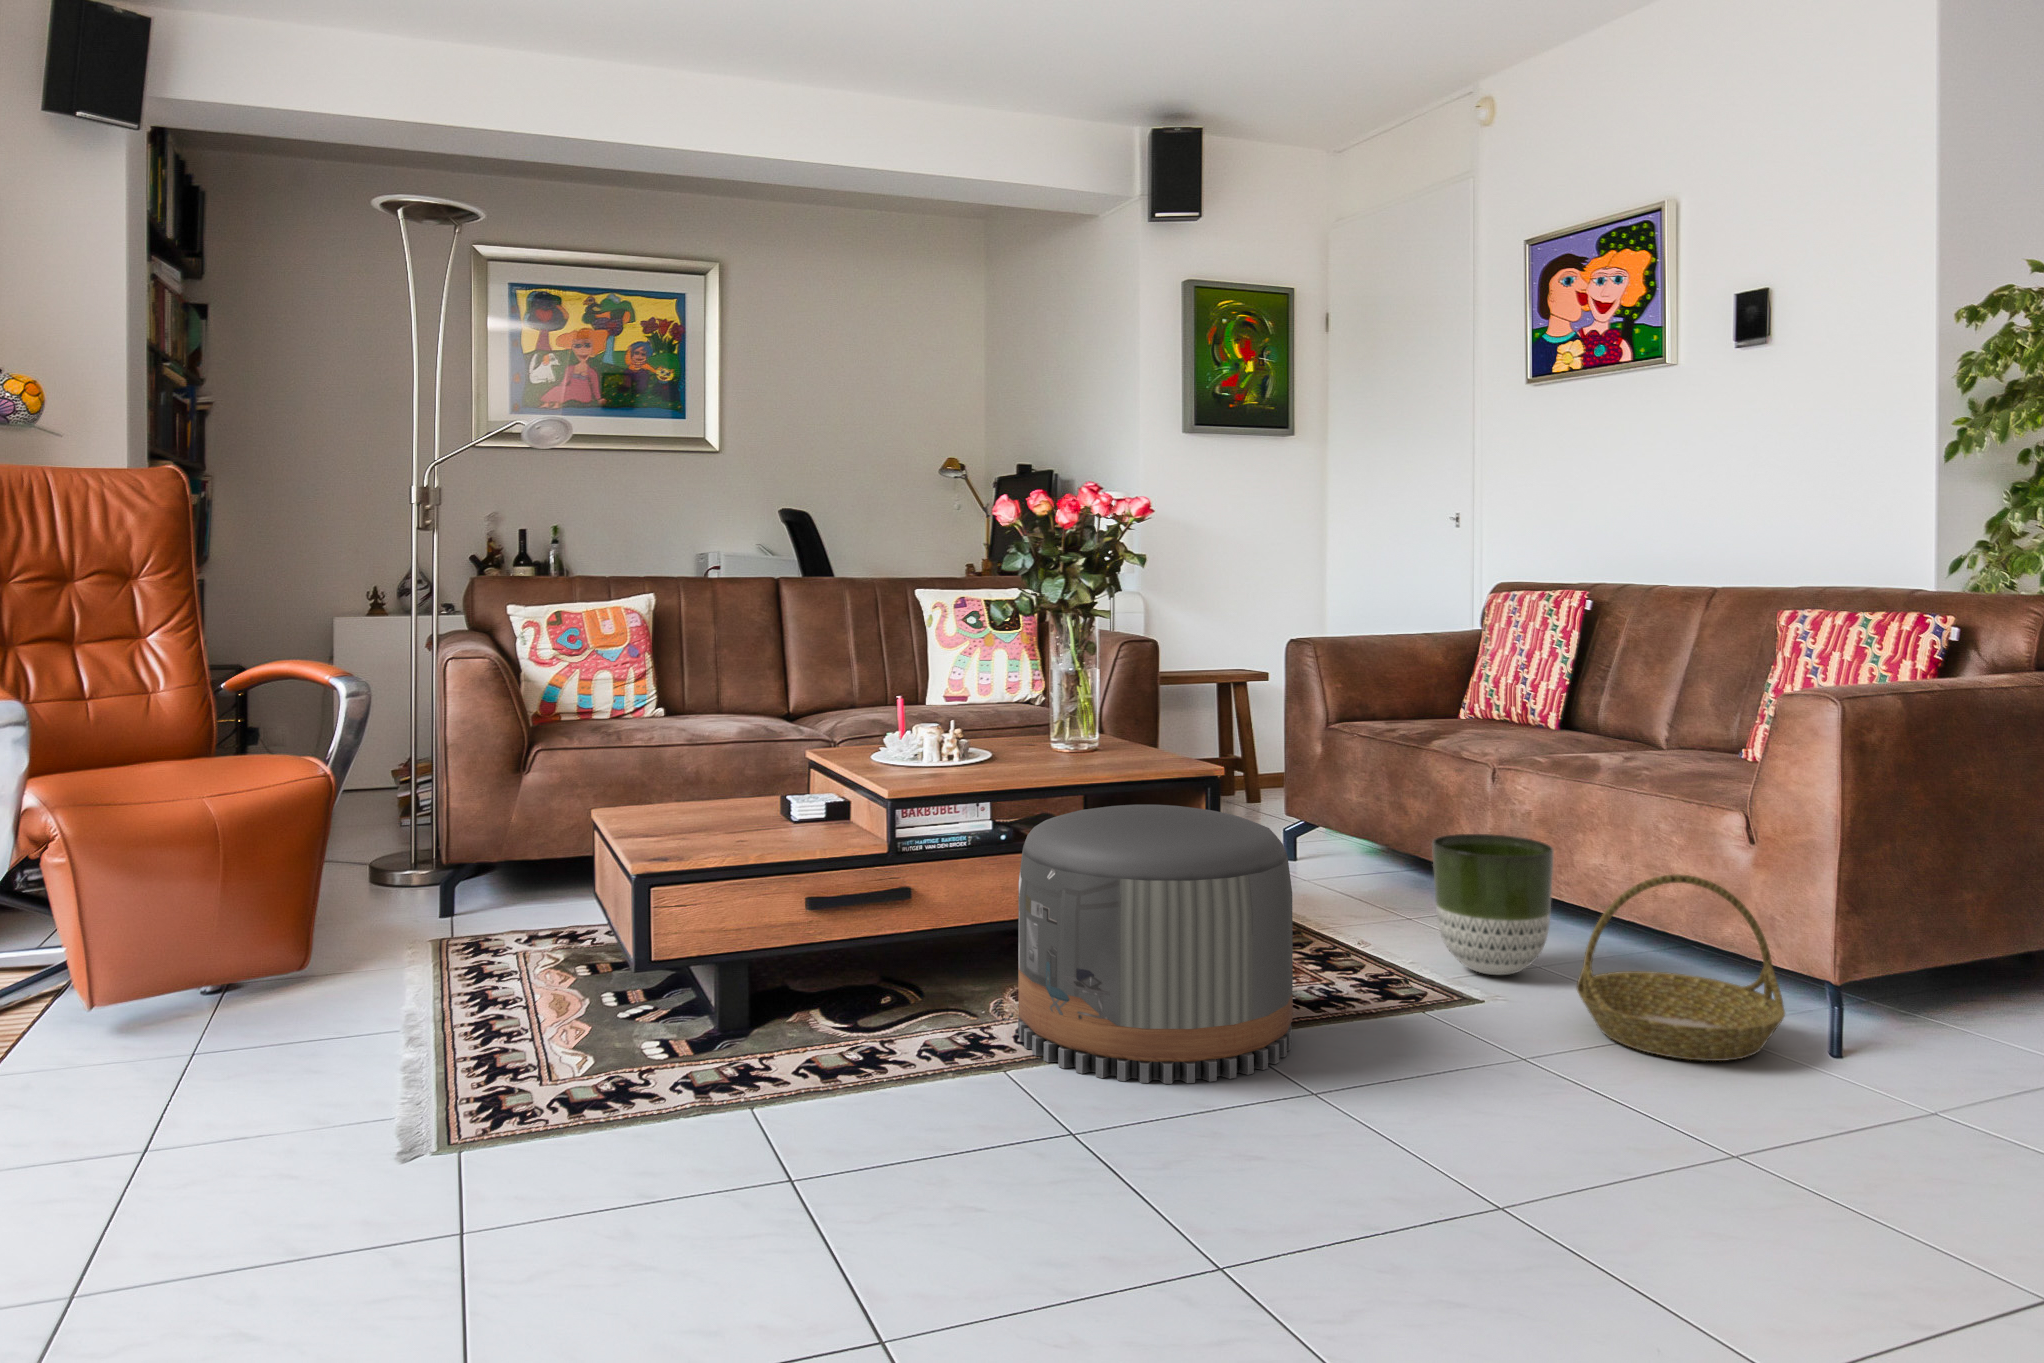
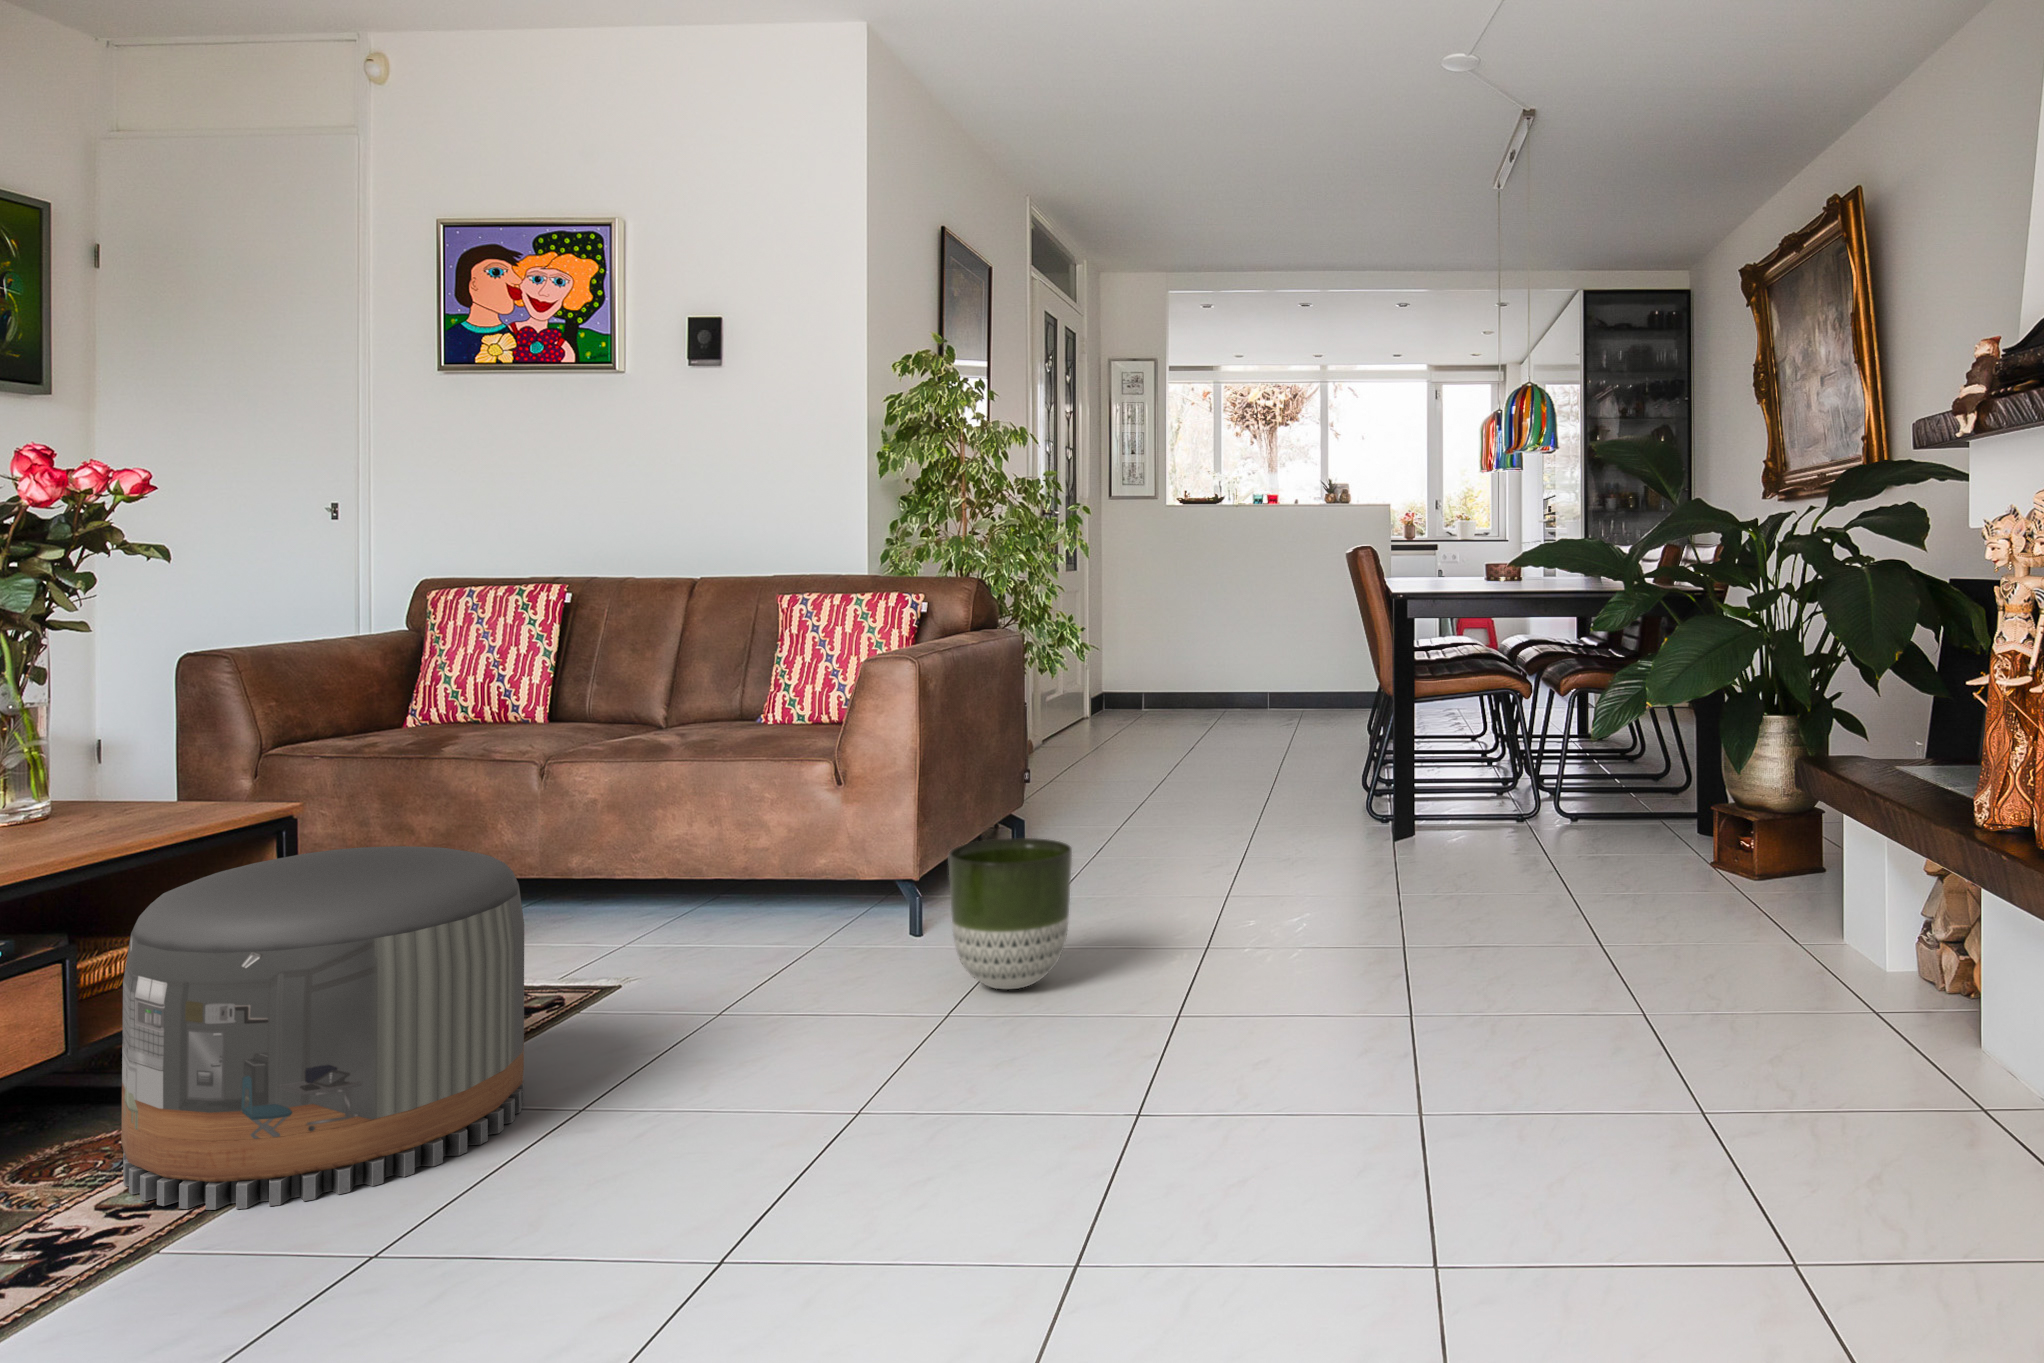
planter: present [1432,834,1553,975] -> present [949,838,1072,990]
basket: present [1577,874,1785,1061] -> none [725,821,896,981]

